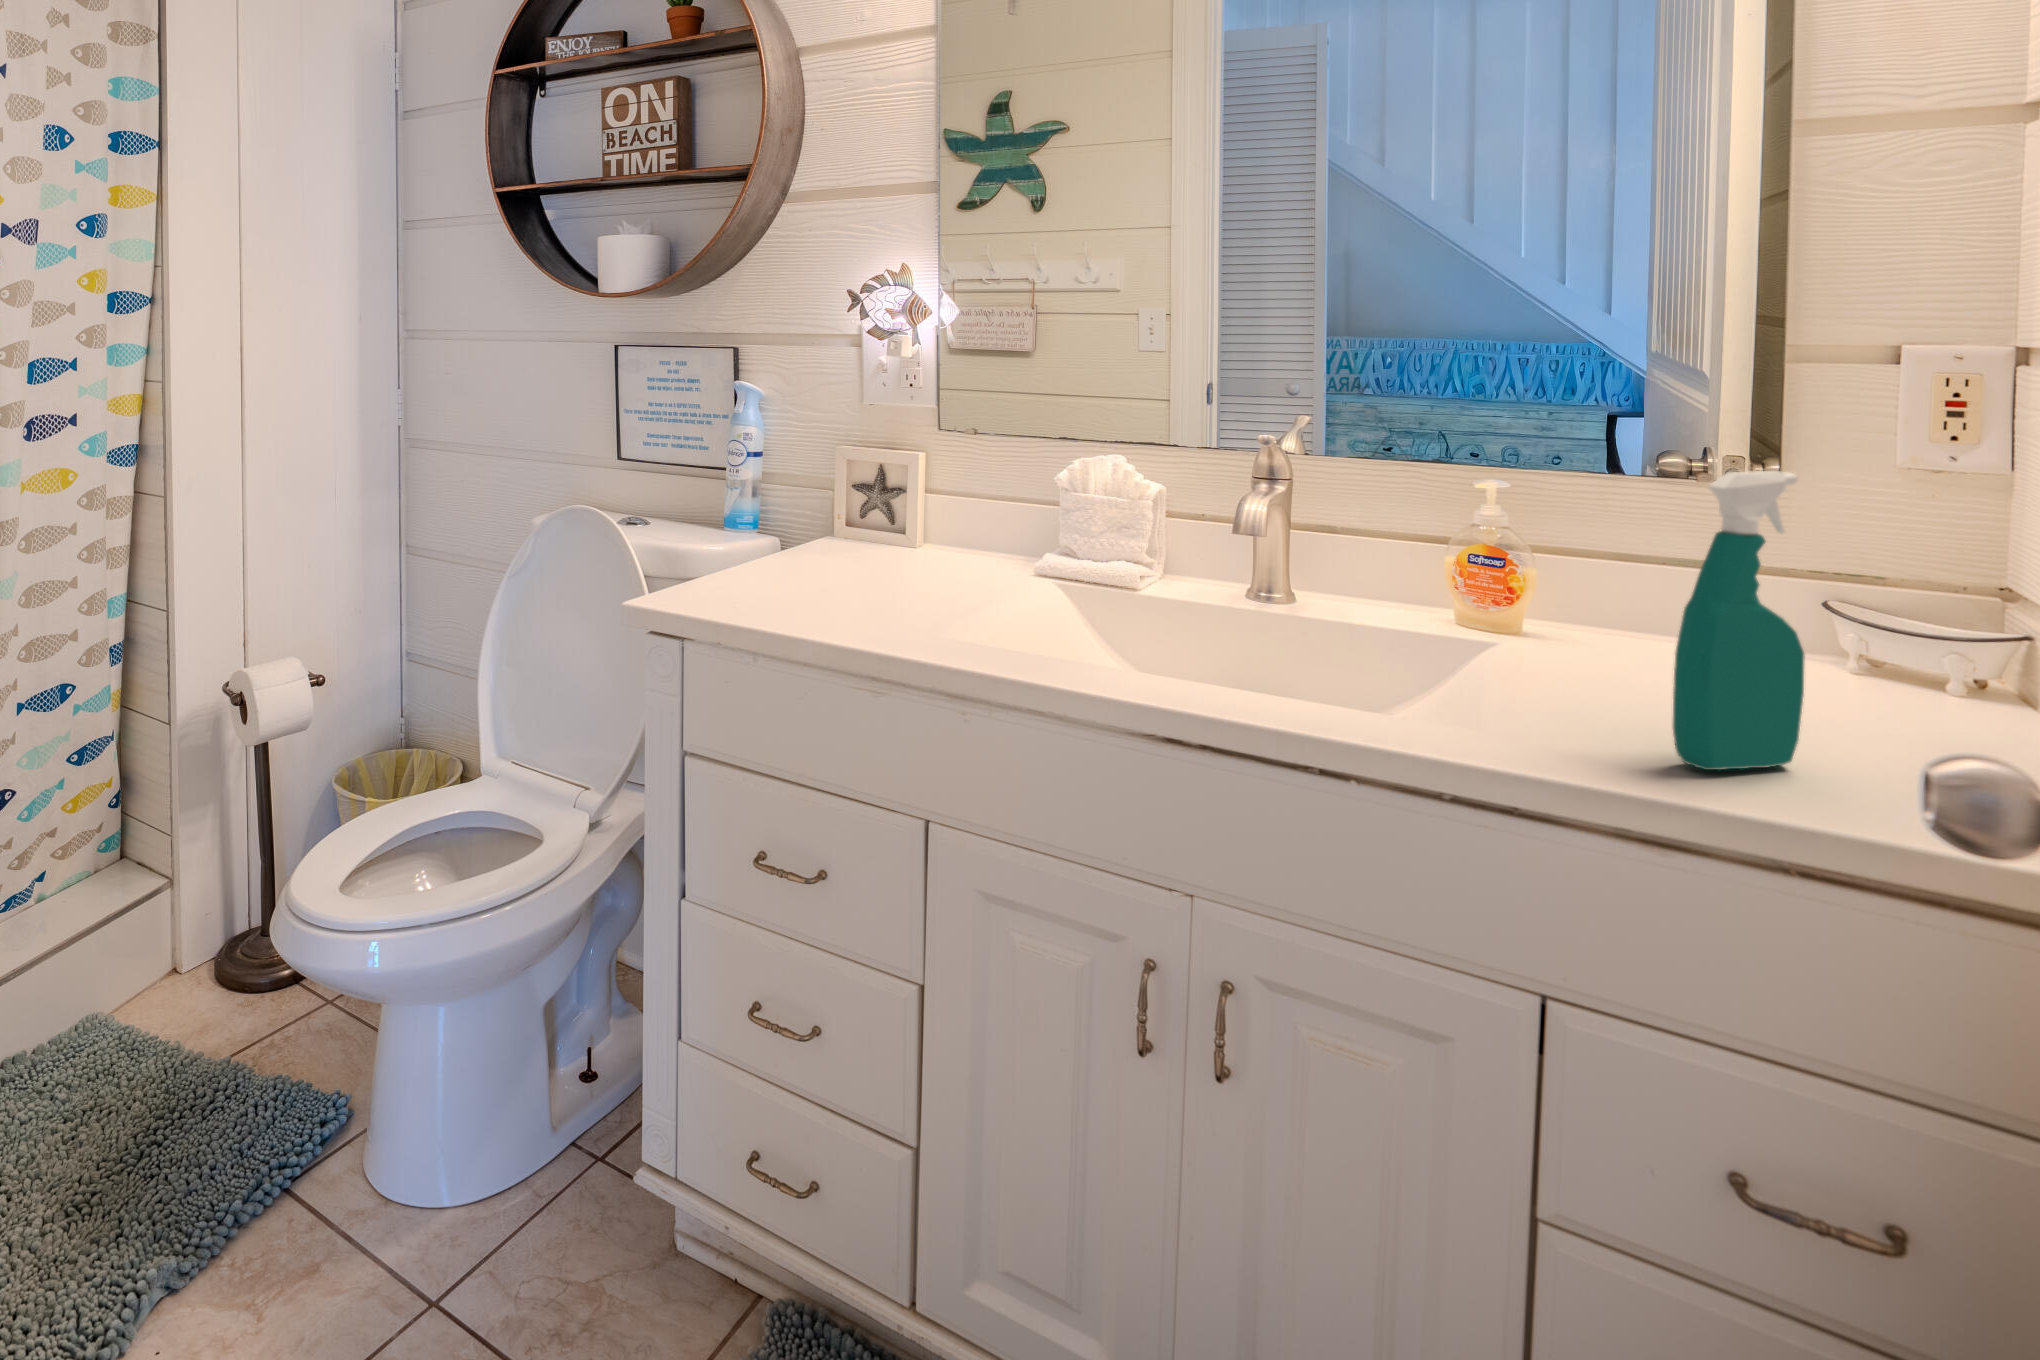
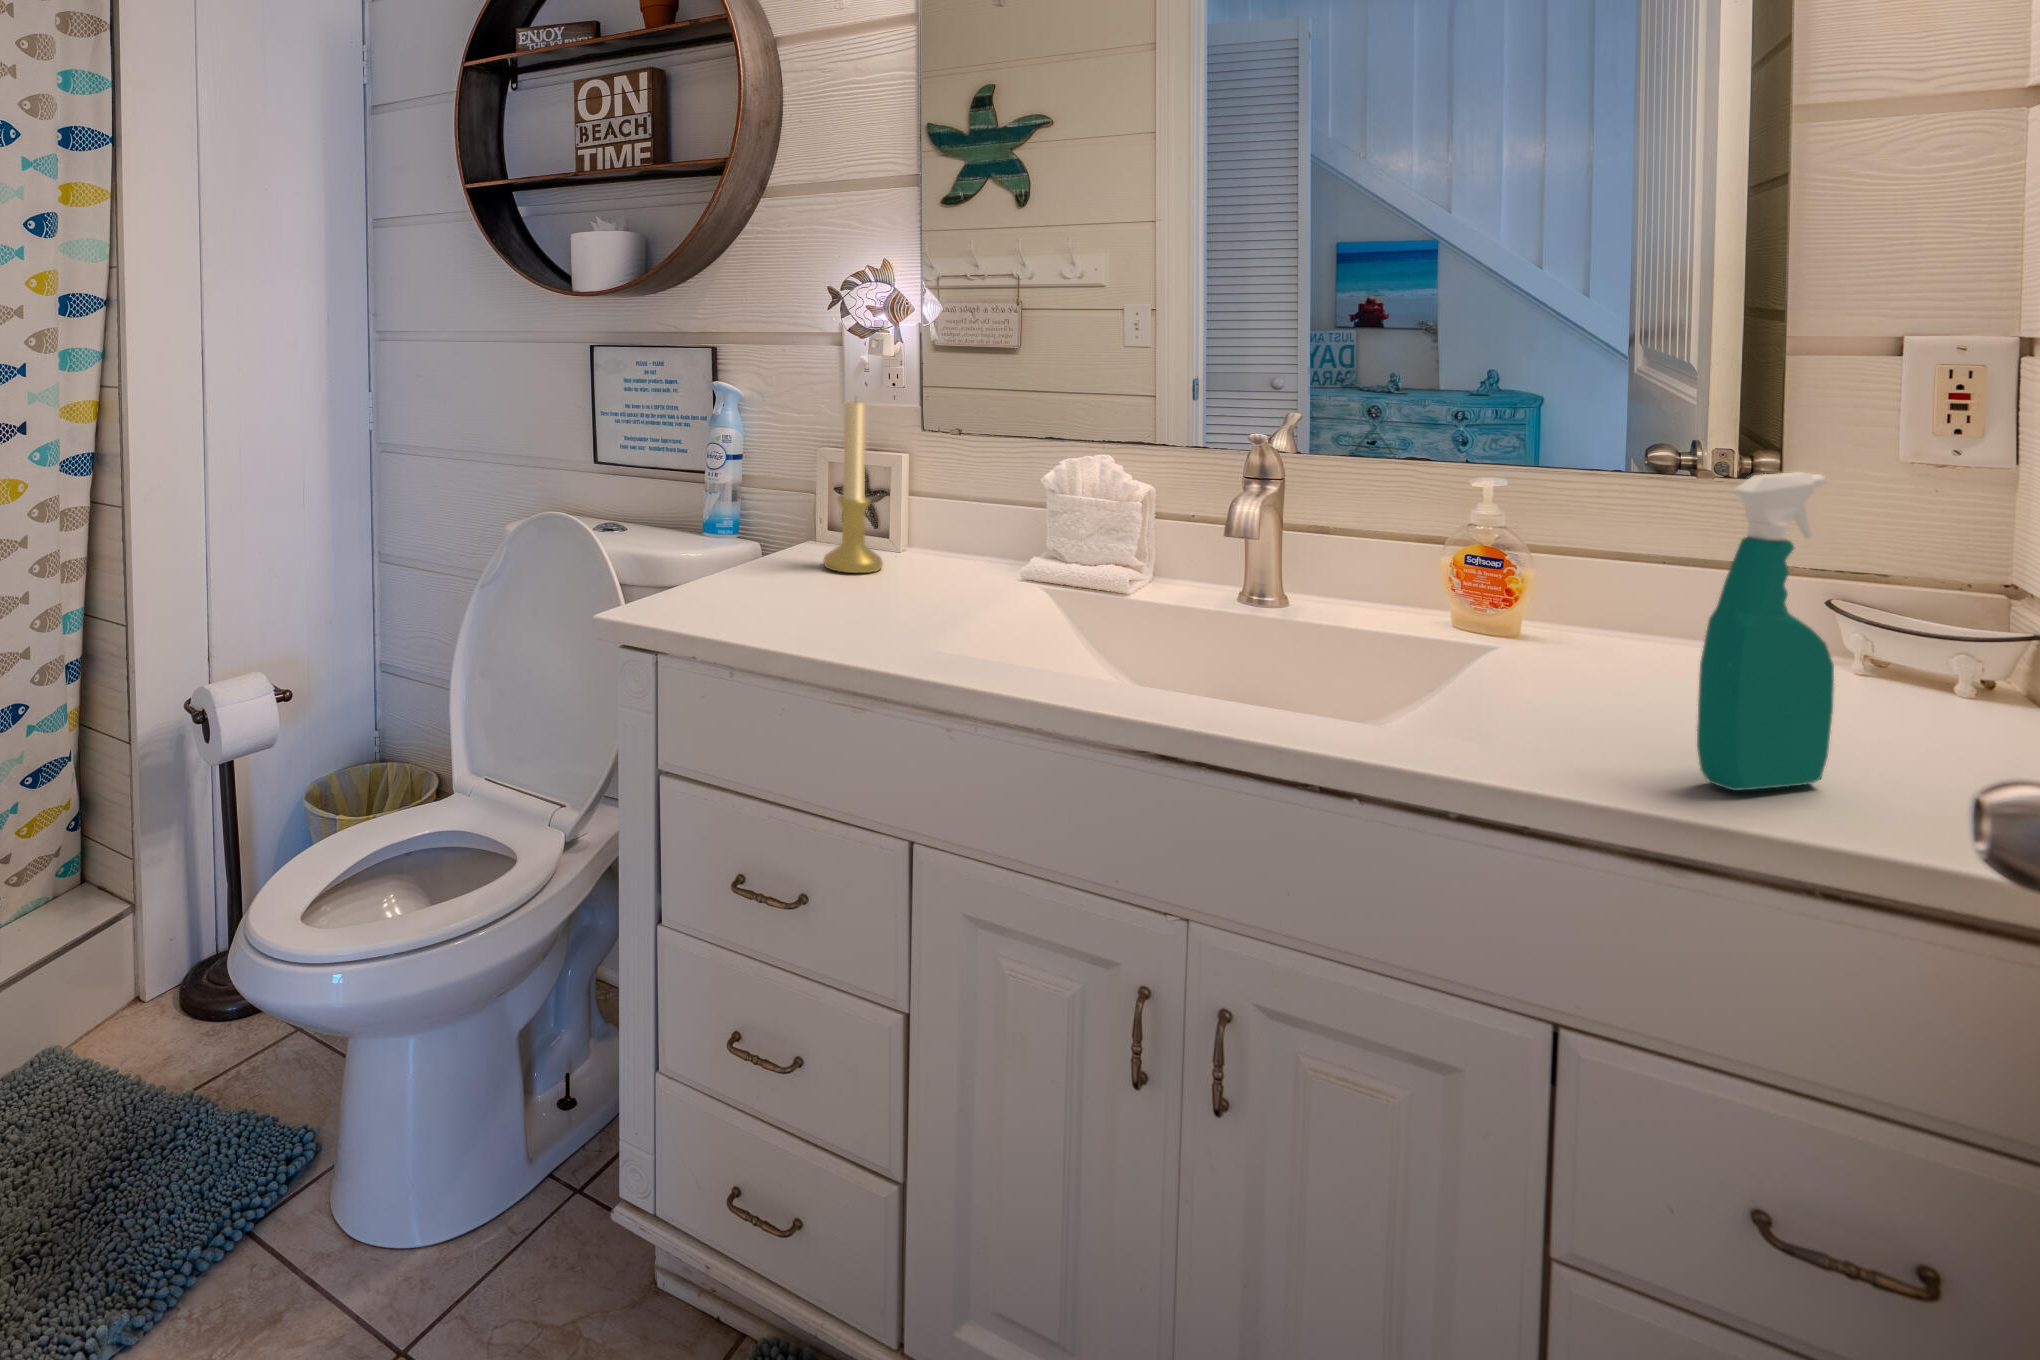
candle holder: none [843,396,902,568] -> present [824,401,882,573]

